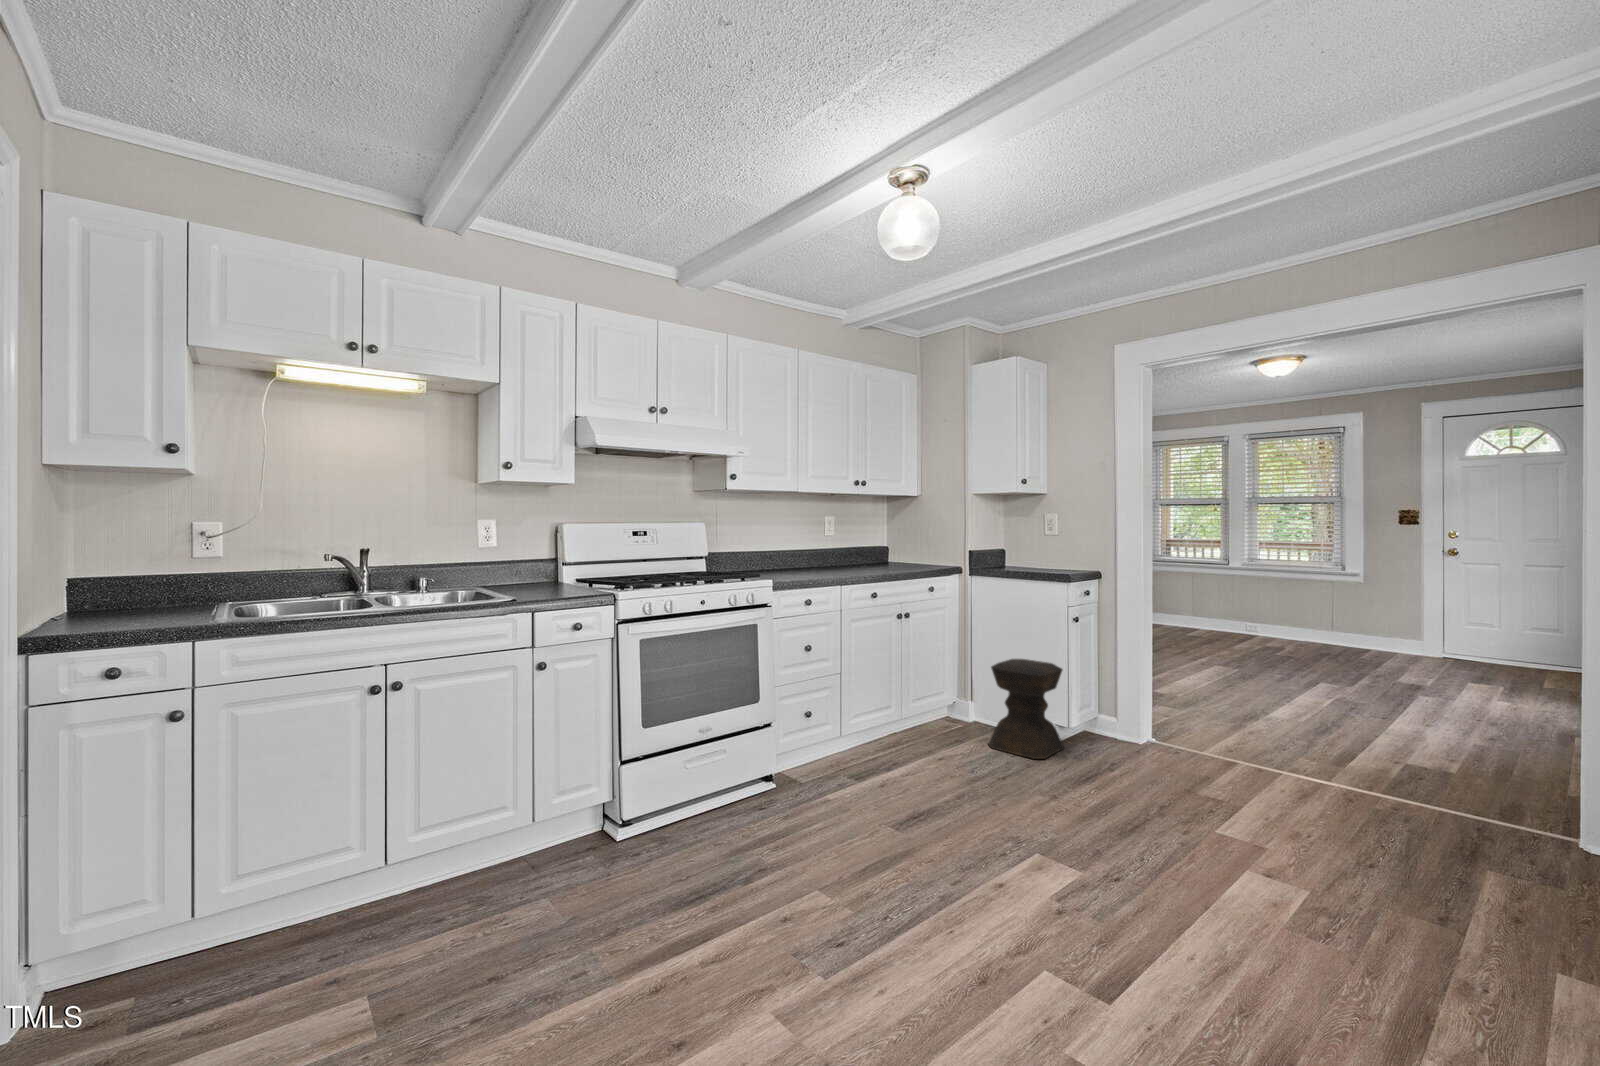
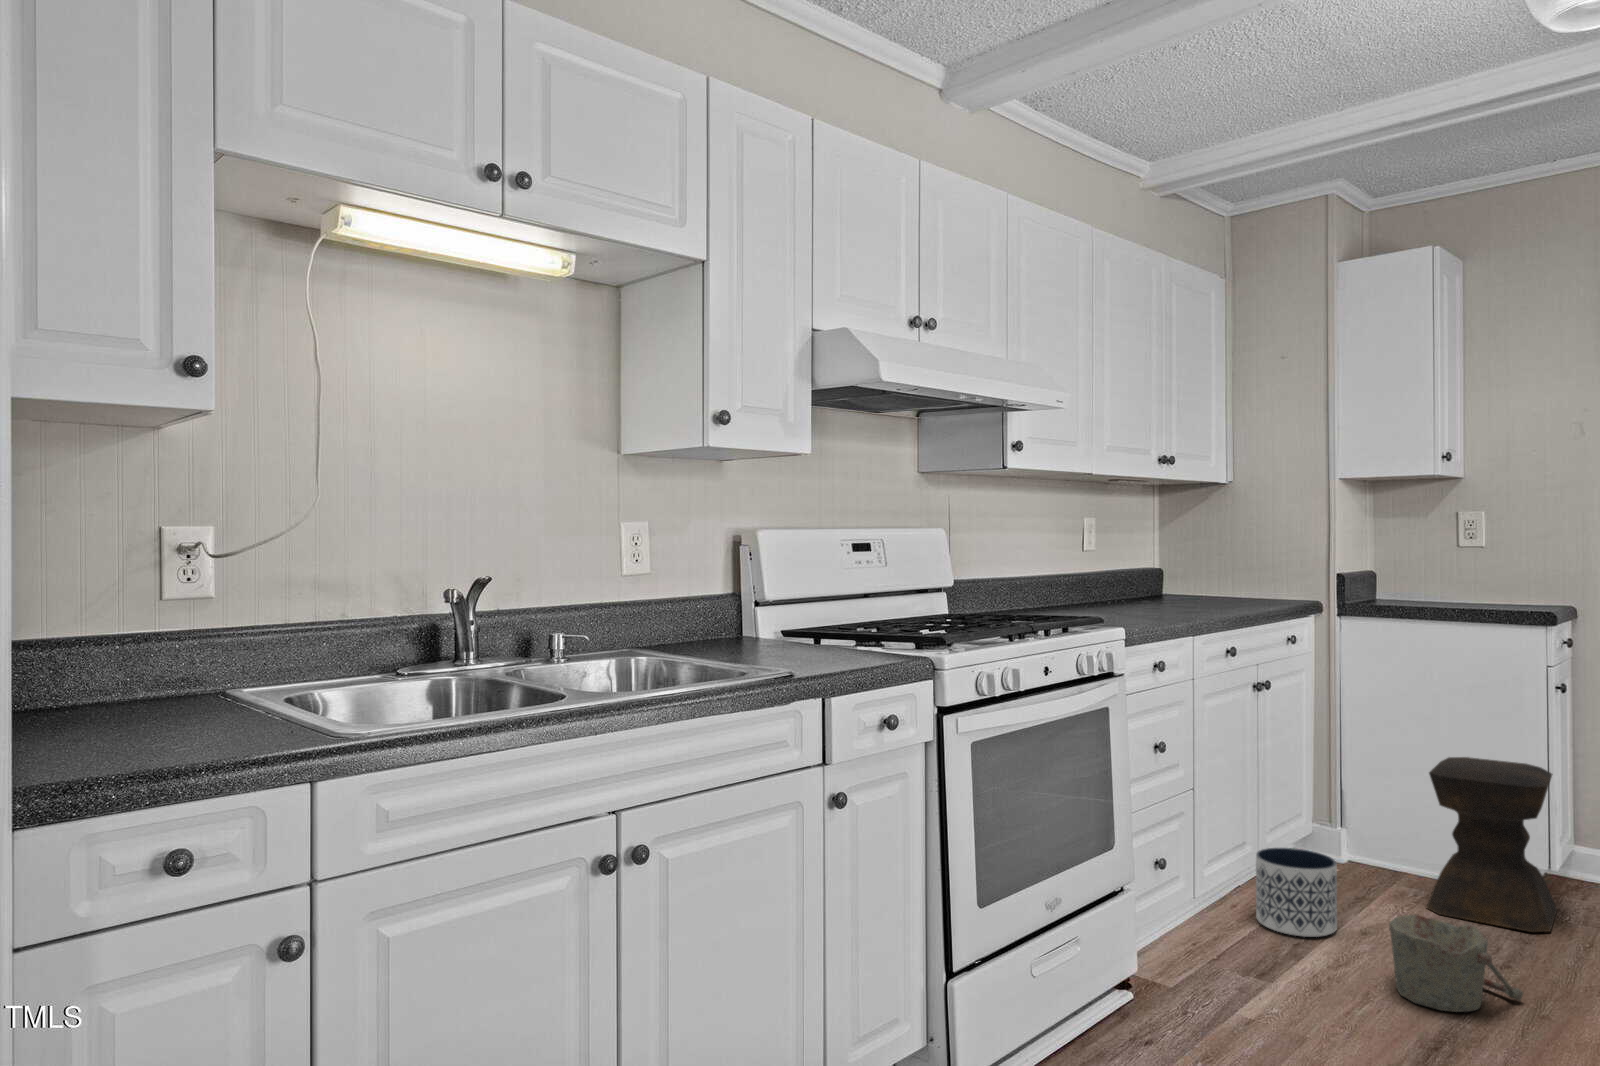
planter: none [880,707,923,757] -> present [1256,848,1337,937]
bucket: none [916,744,985,796] -> present [1389,915,1523,1012]

